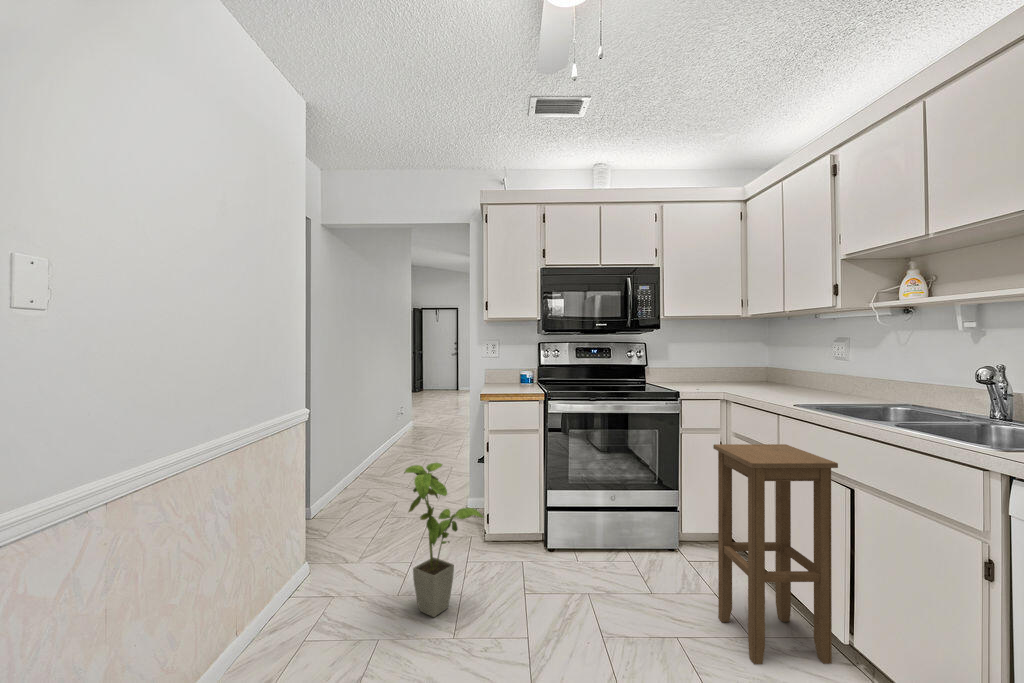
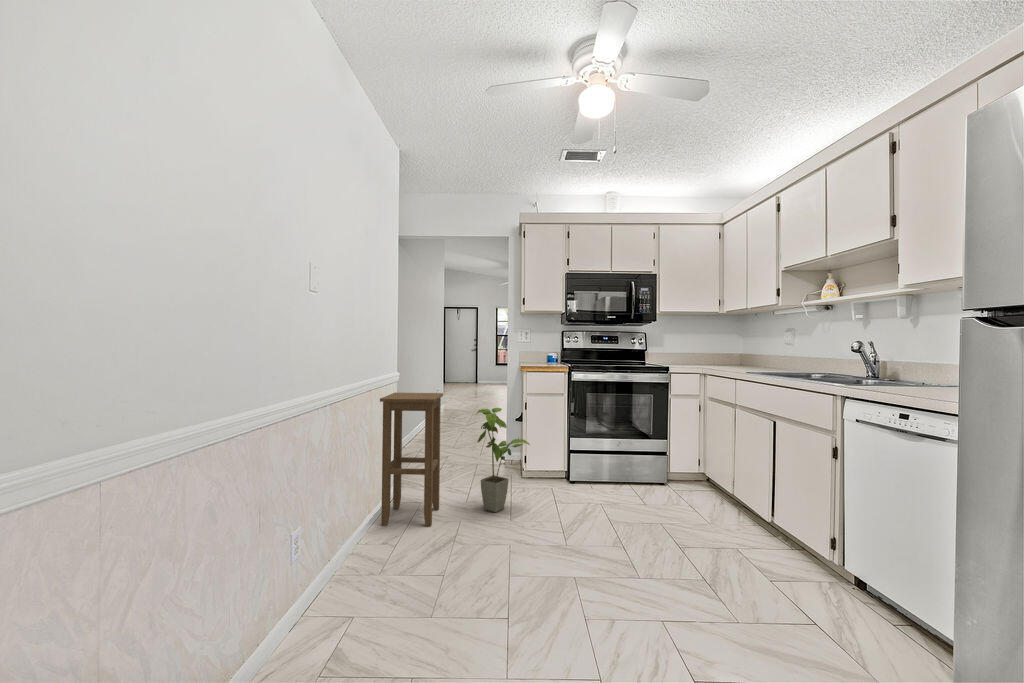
stool: present [713,444,838,664] -> present [380,393,443,526]

